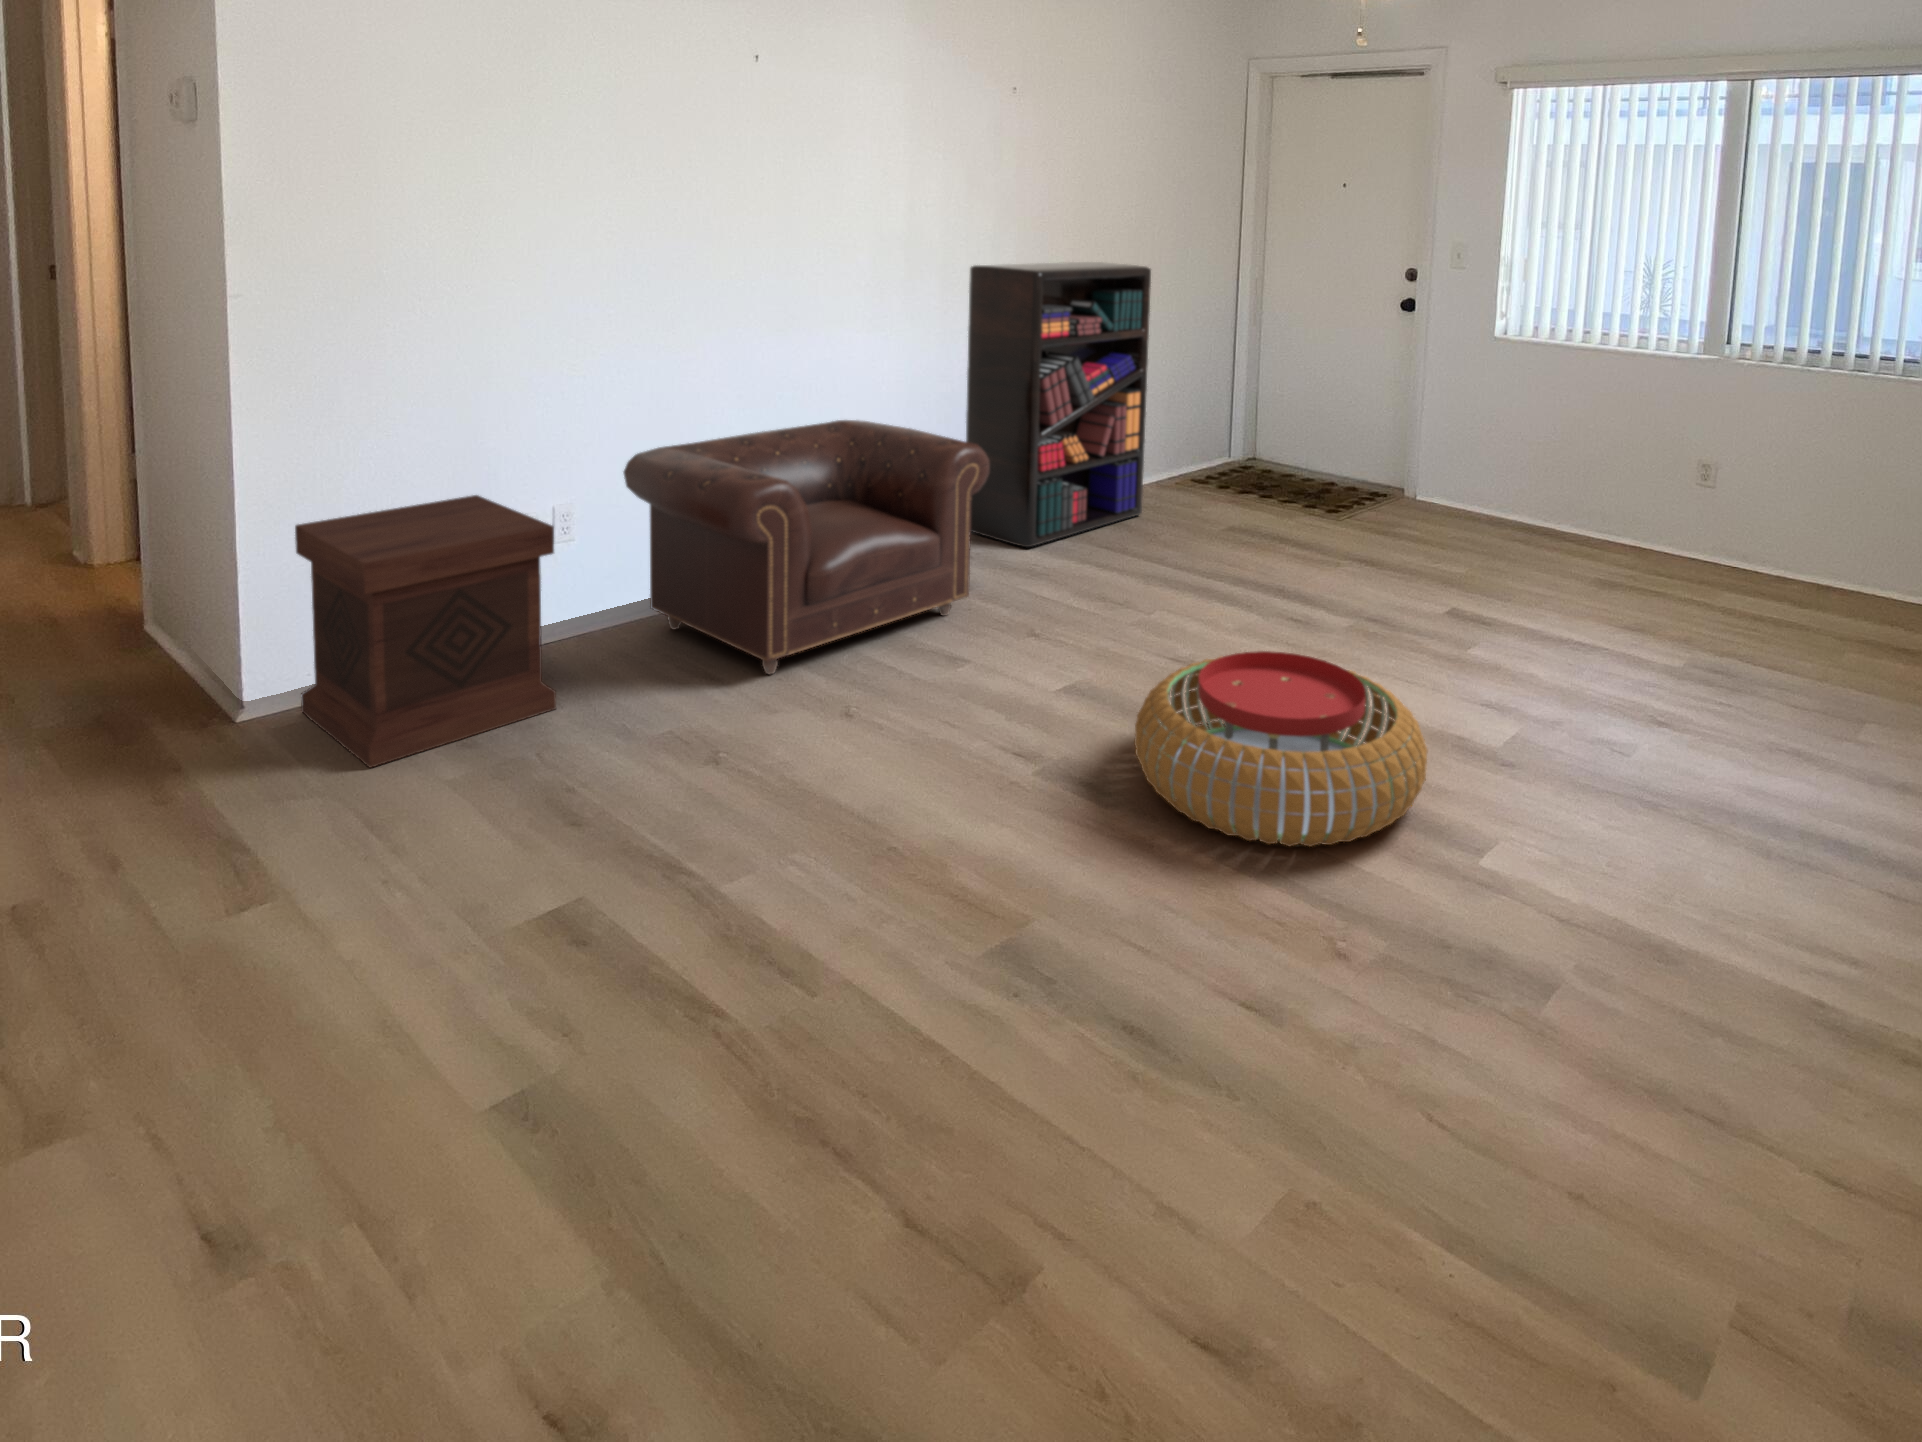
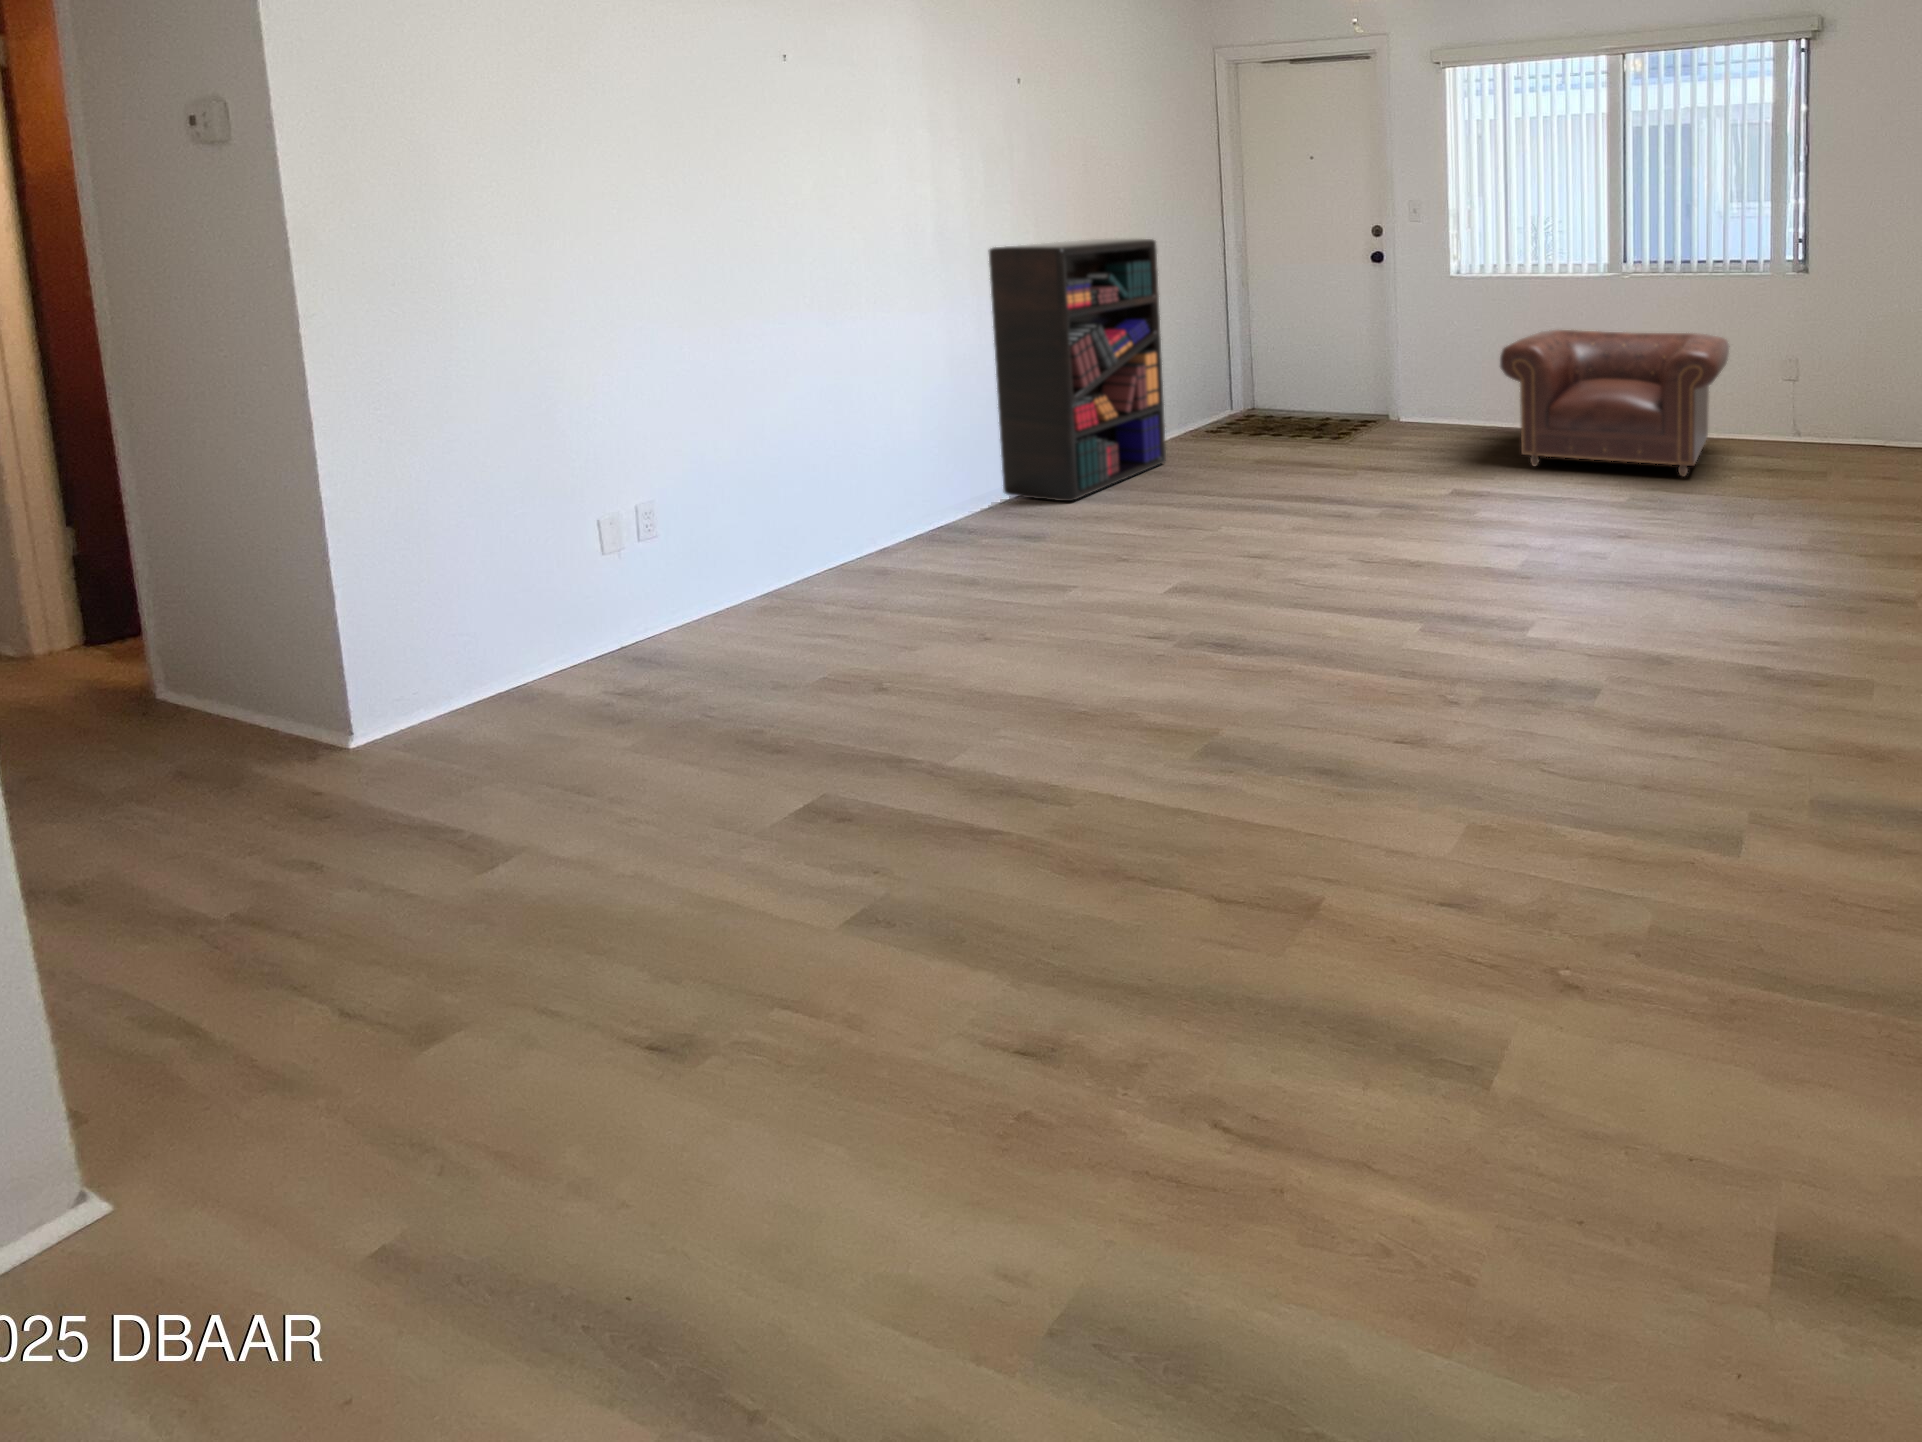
armchair: present [624,420,990,674] -> present [1500,330,1729,476]
side table: present [295,495,556,768] -> none [323,505,651,780]
pouf: present [1134,651,1427,847] -> none [1229,533,1466,677]

